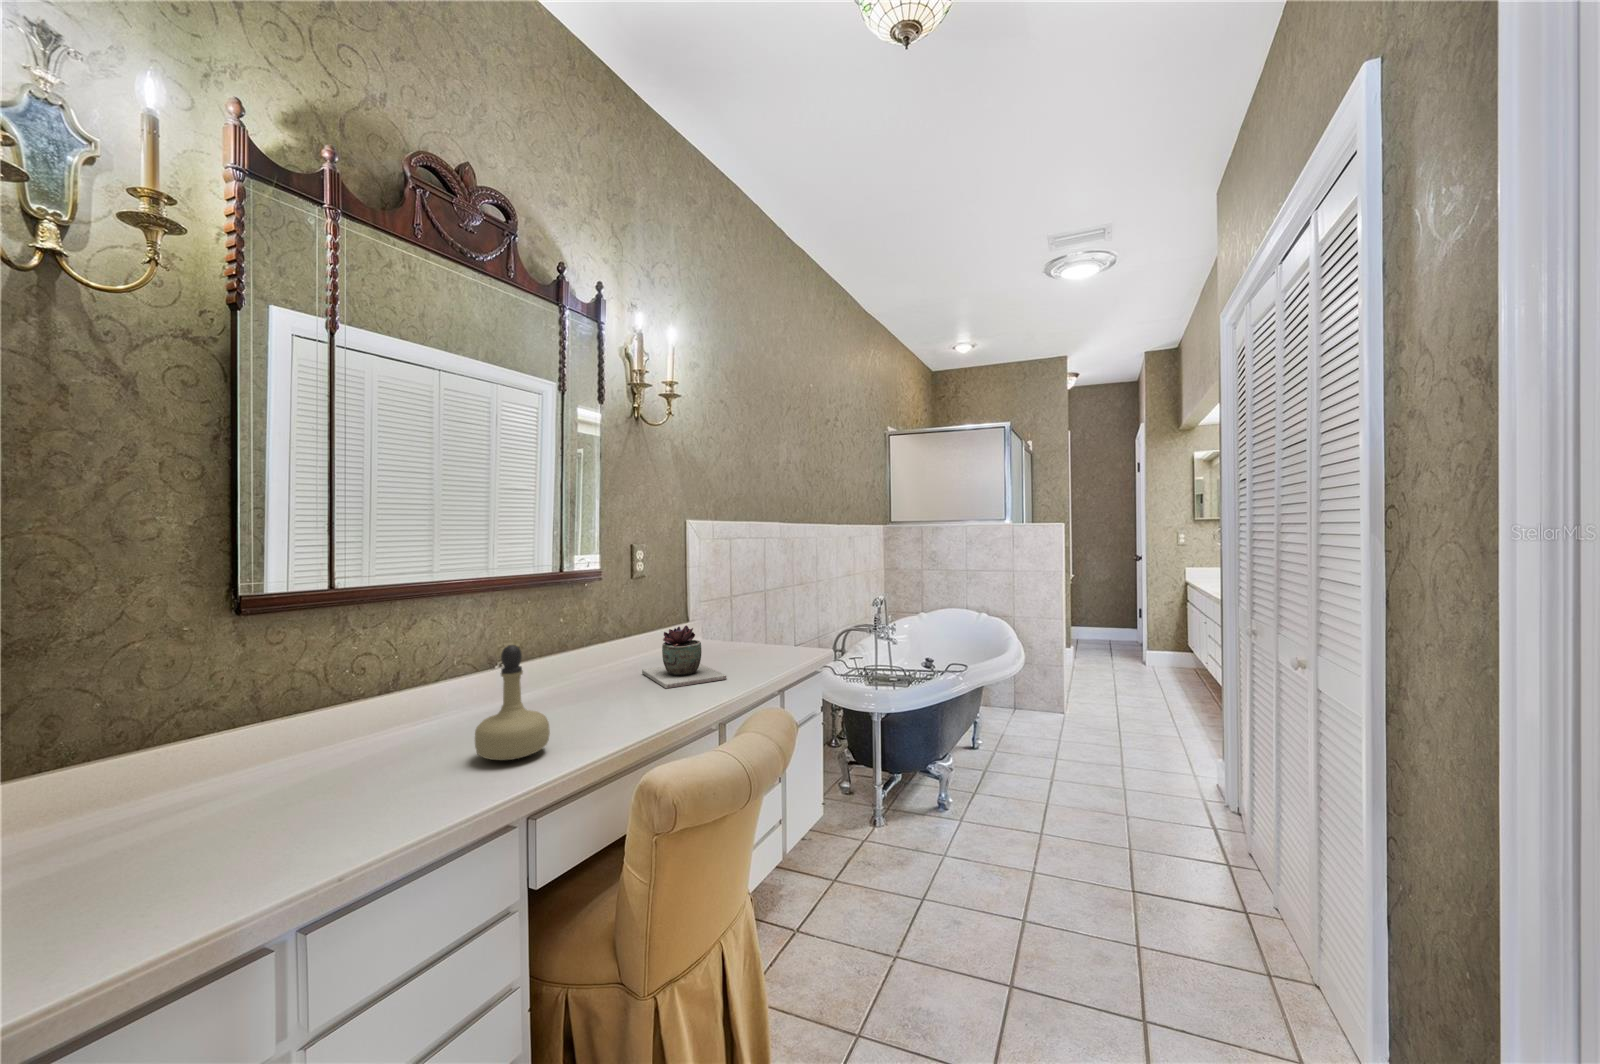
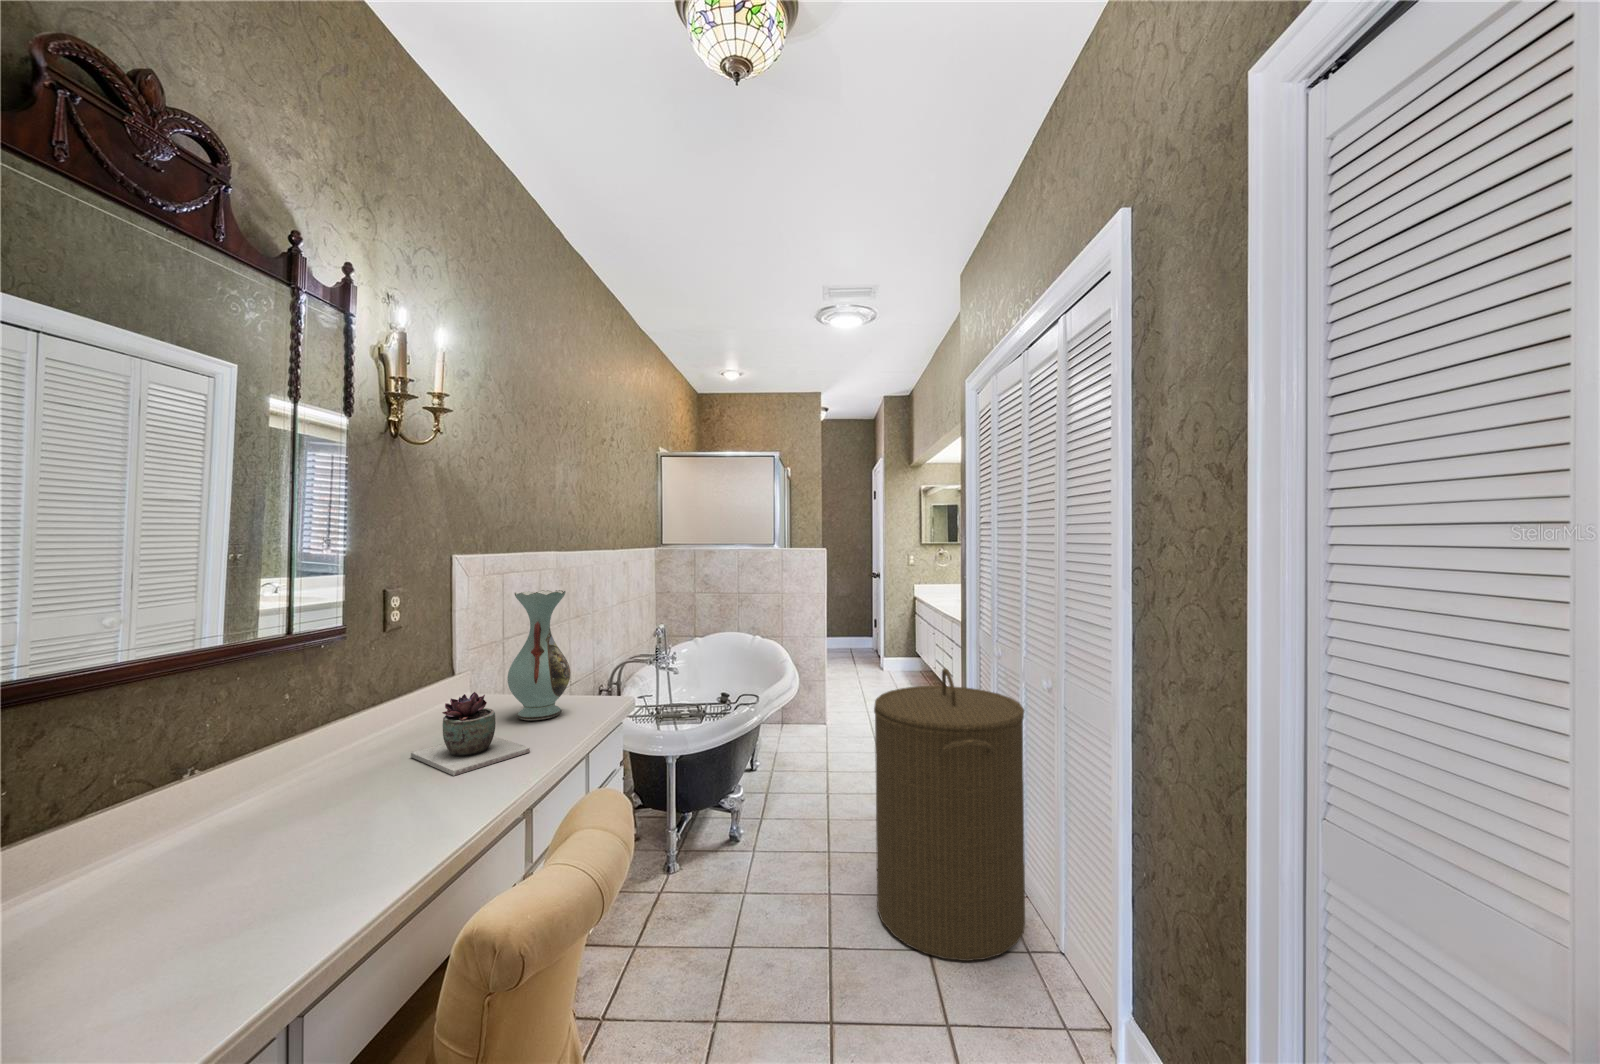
decorative vase: none [720,547,770,658] -> present [507,590,570,720]
perfume bottle: present [475,645,550,760] -> none [184,766,314,942]
laundry hamper: none [1081,648,1278,982] -> present [874,668,1025,961]

